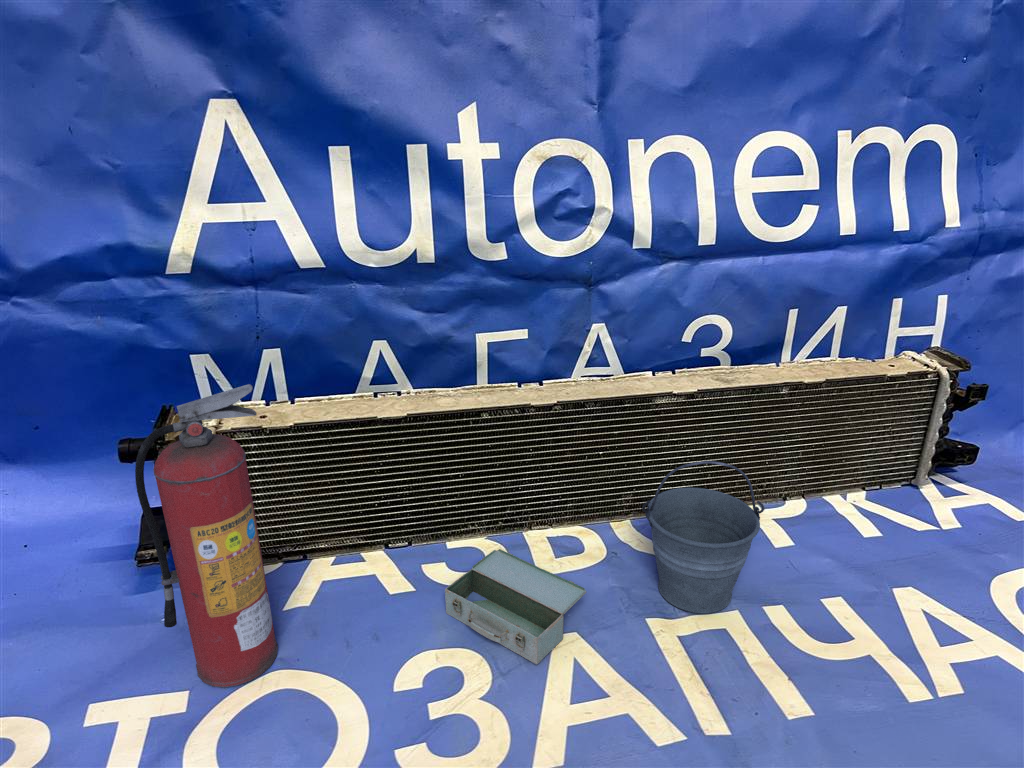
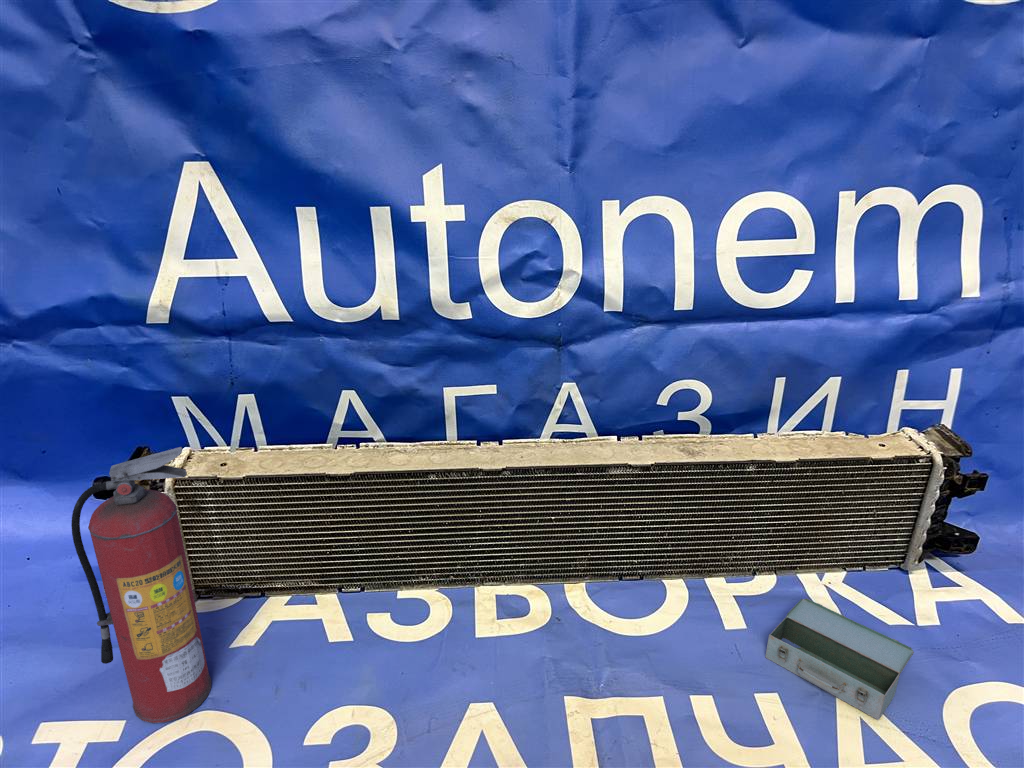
bucket: present [642,461,765,614] -> none [571,545,696,698]
toolbox: present [445,549,586,664] -> present [765,598,914,720]

